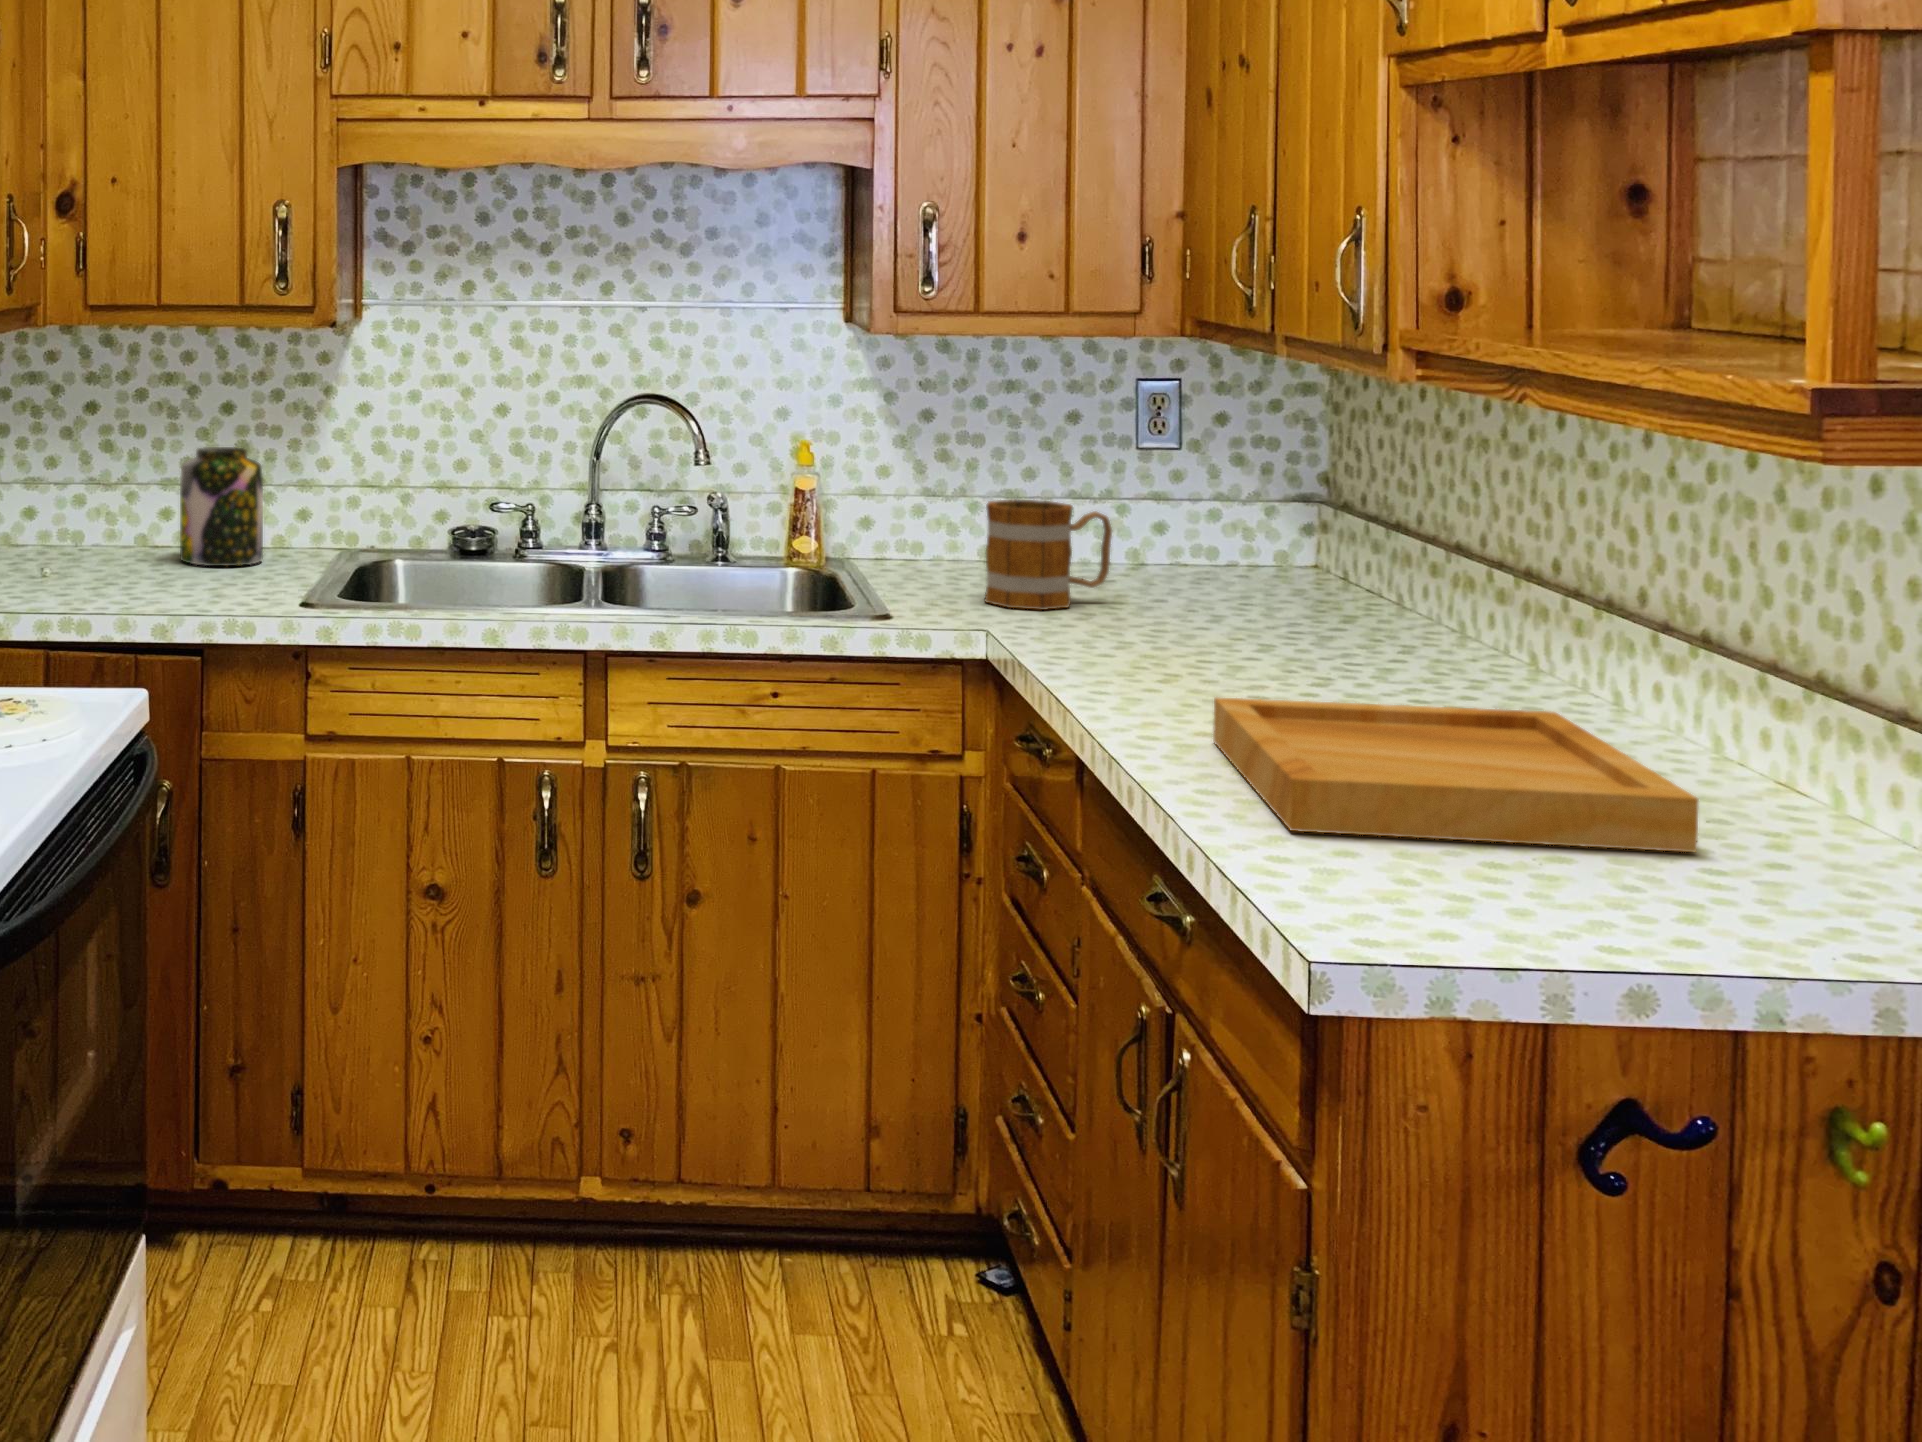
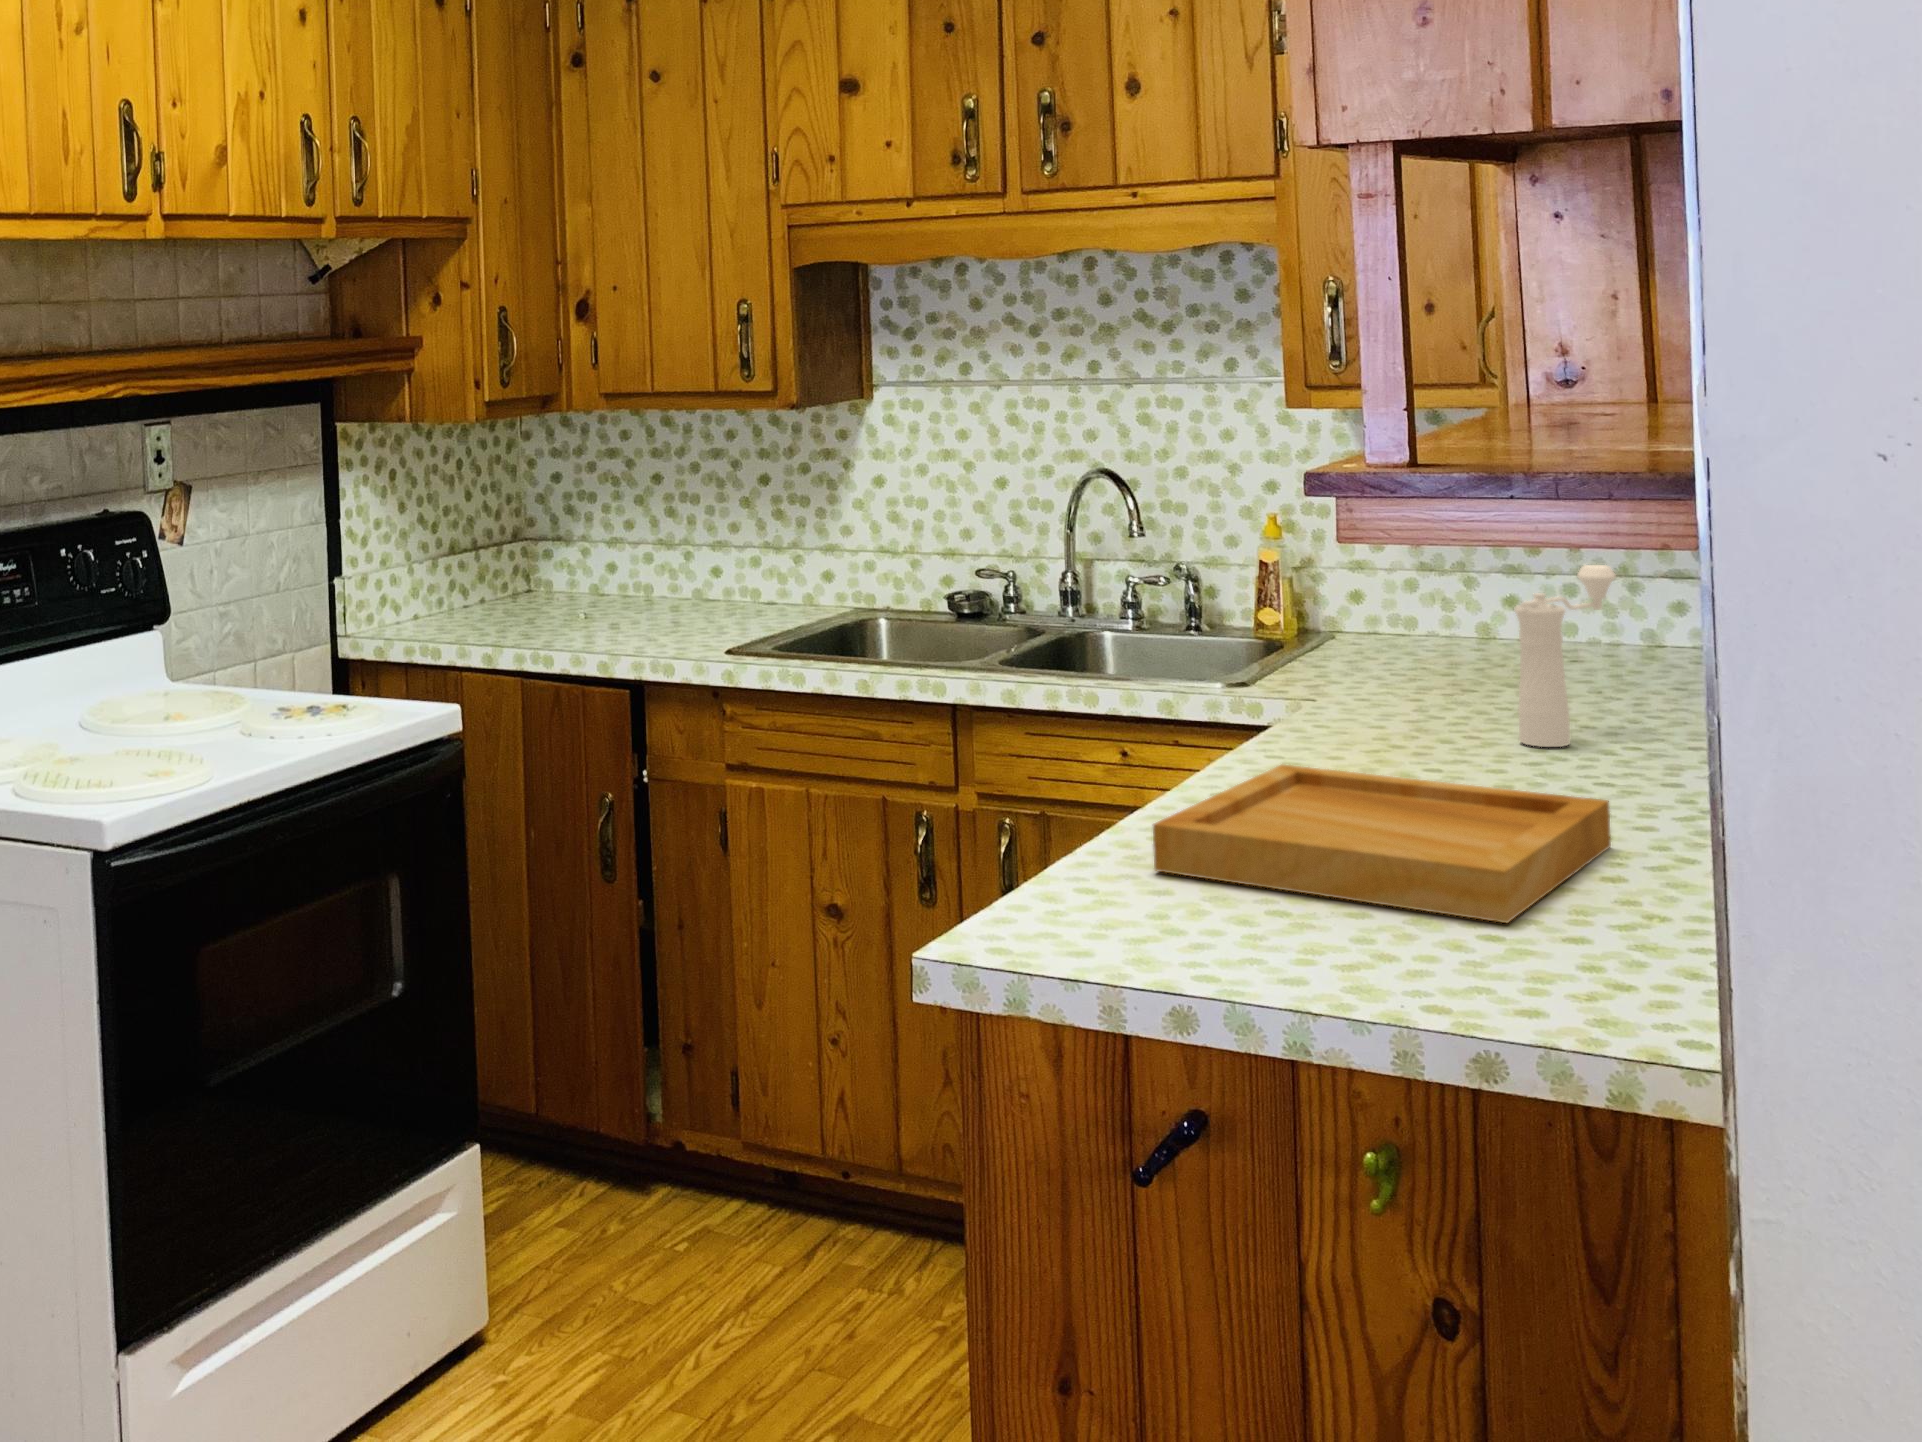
jar: present [180,447,263,566] -> none [711,514,784,620]
pepper mill: none [1227,483,1284,659] -> present [1515,565,1615,747]
mug: present [985,500,1112,610] -> none [1384,578,1530,691]

